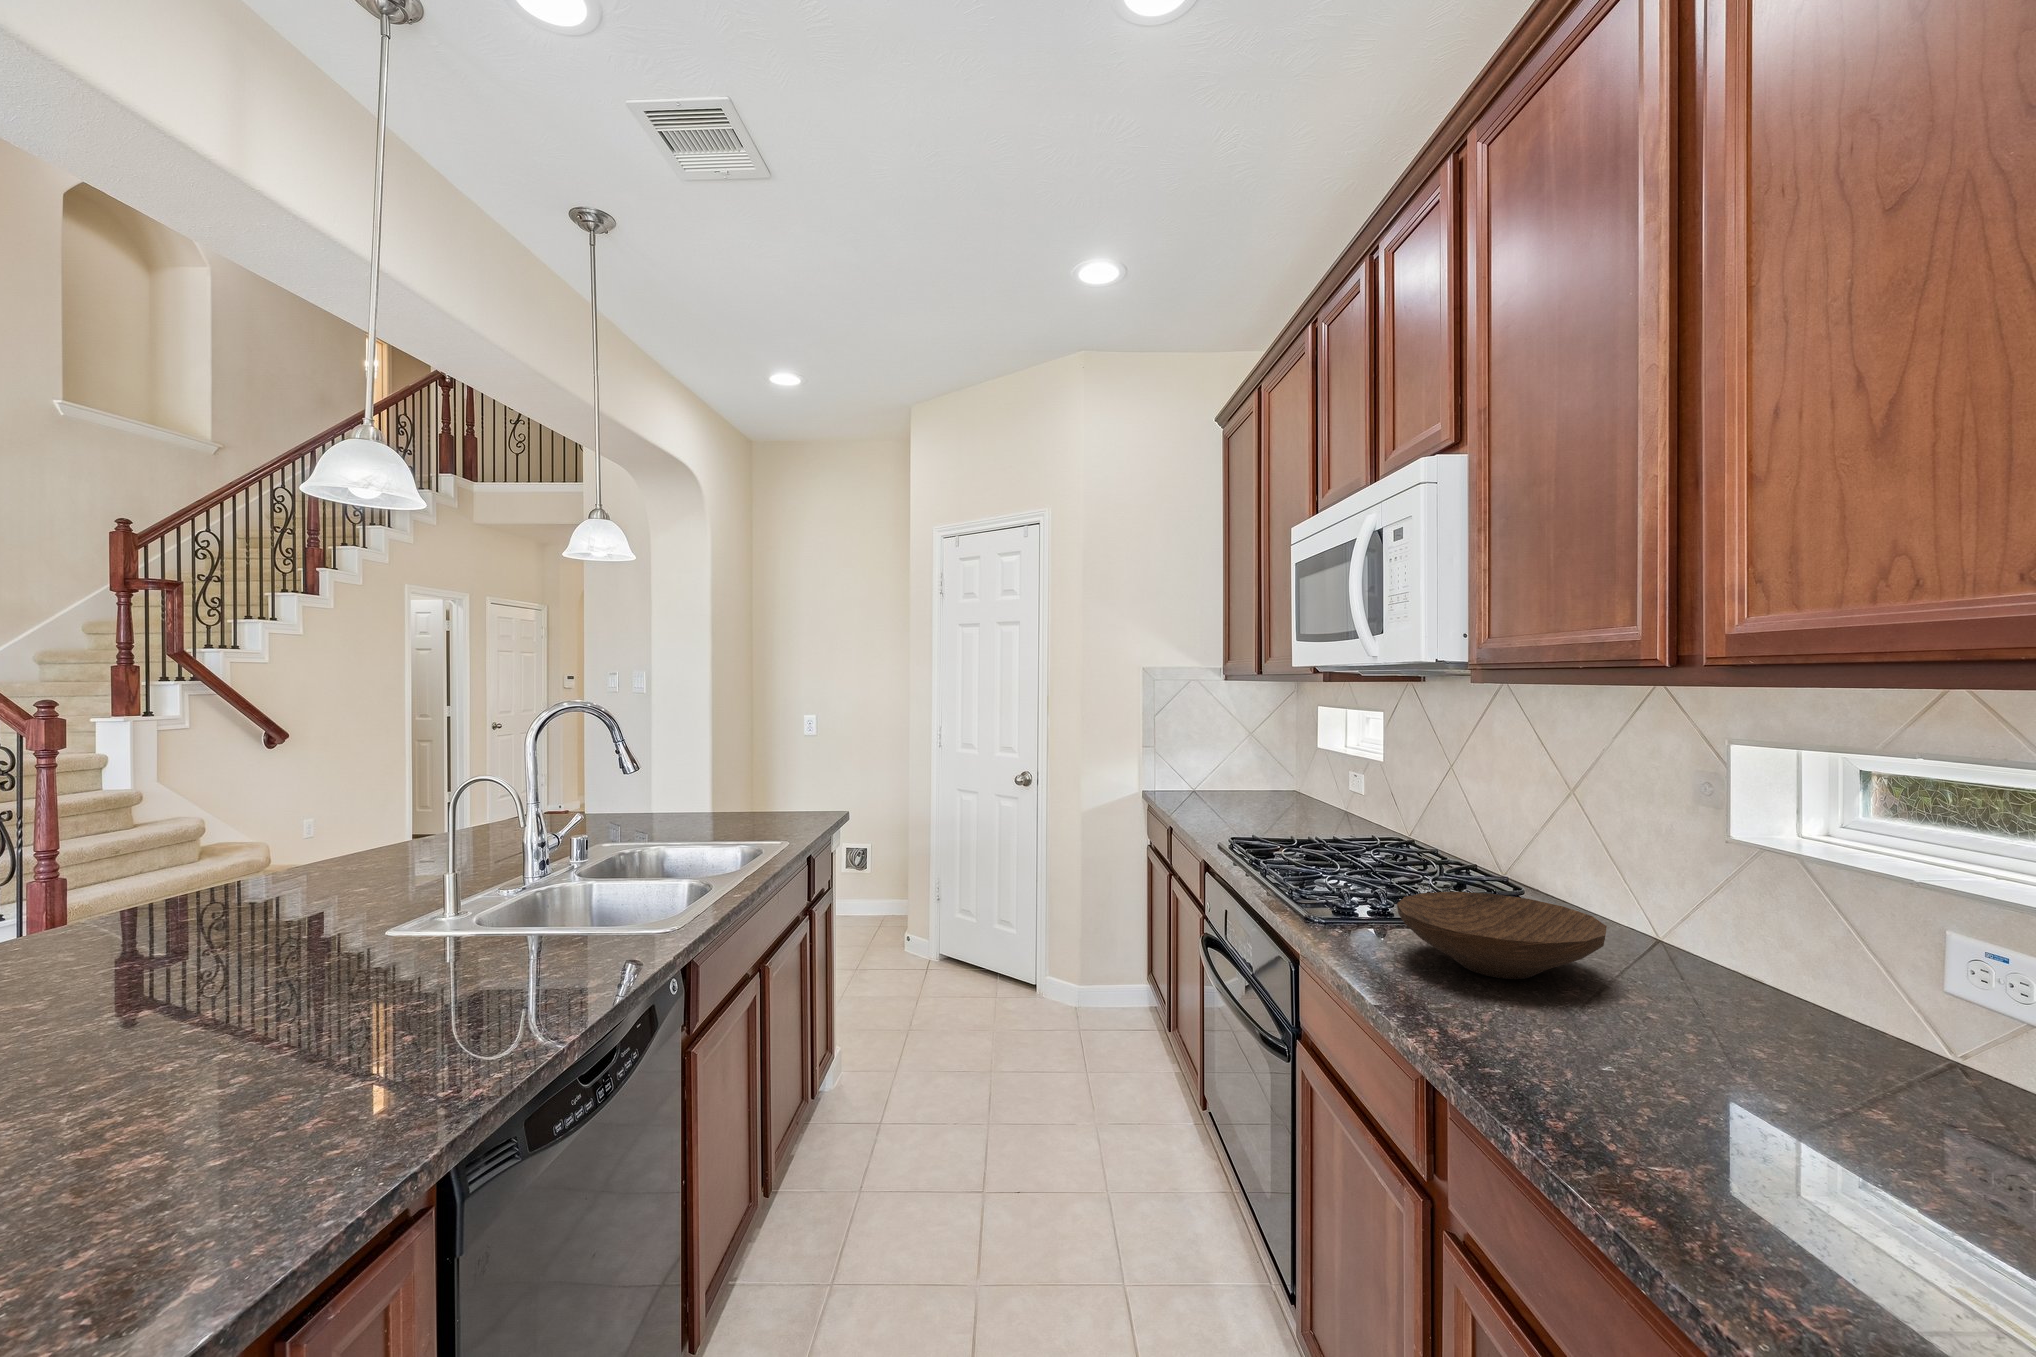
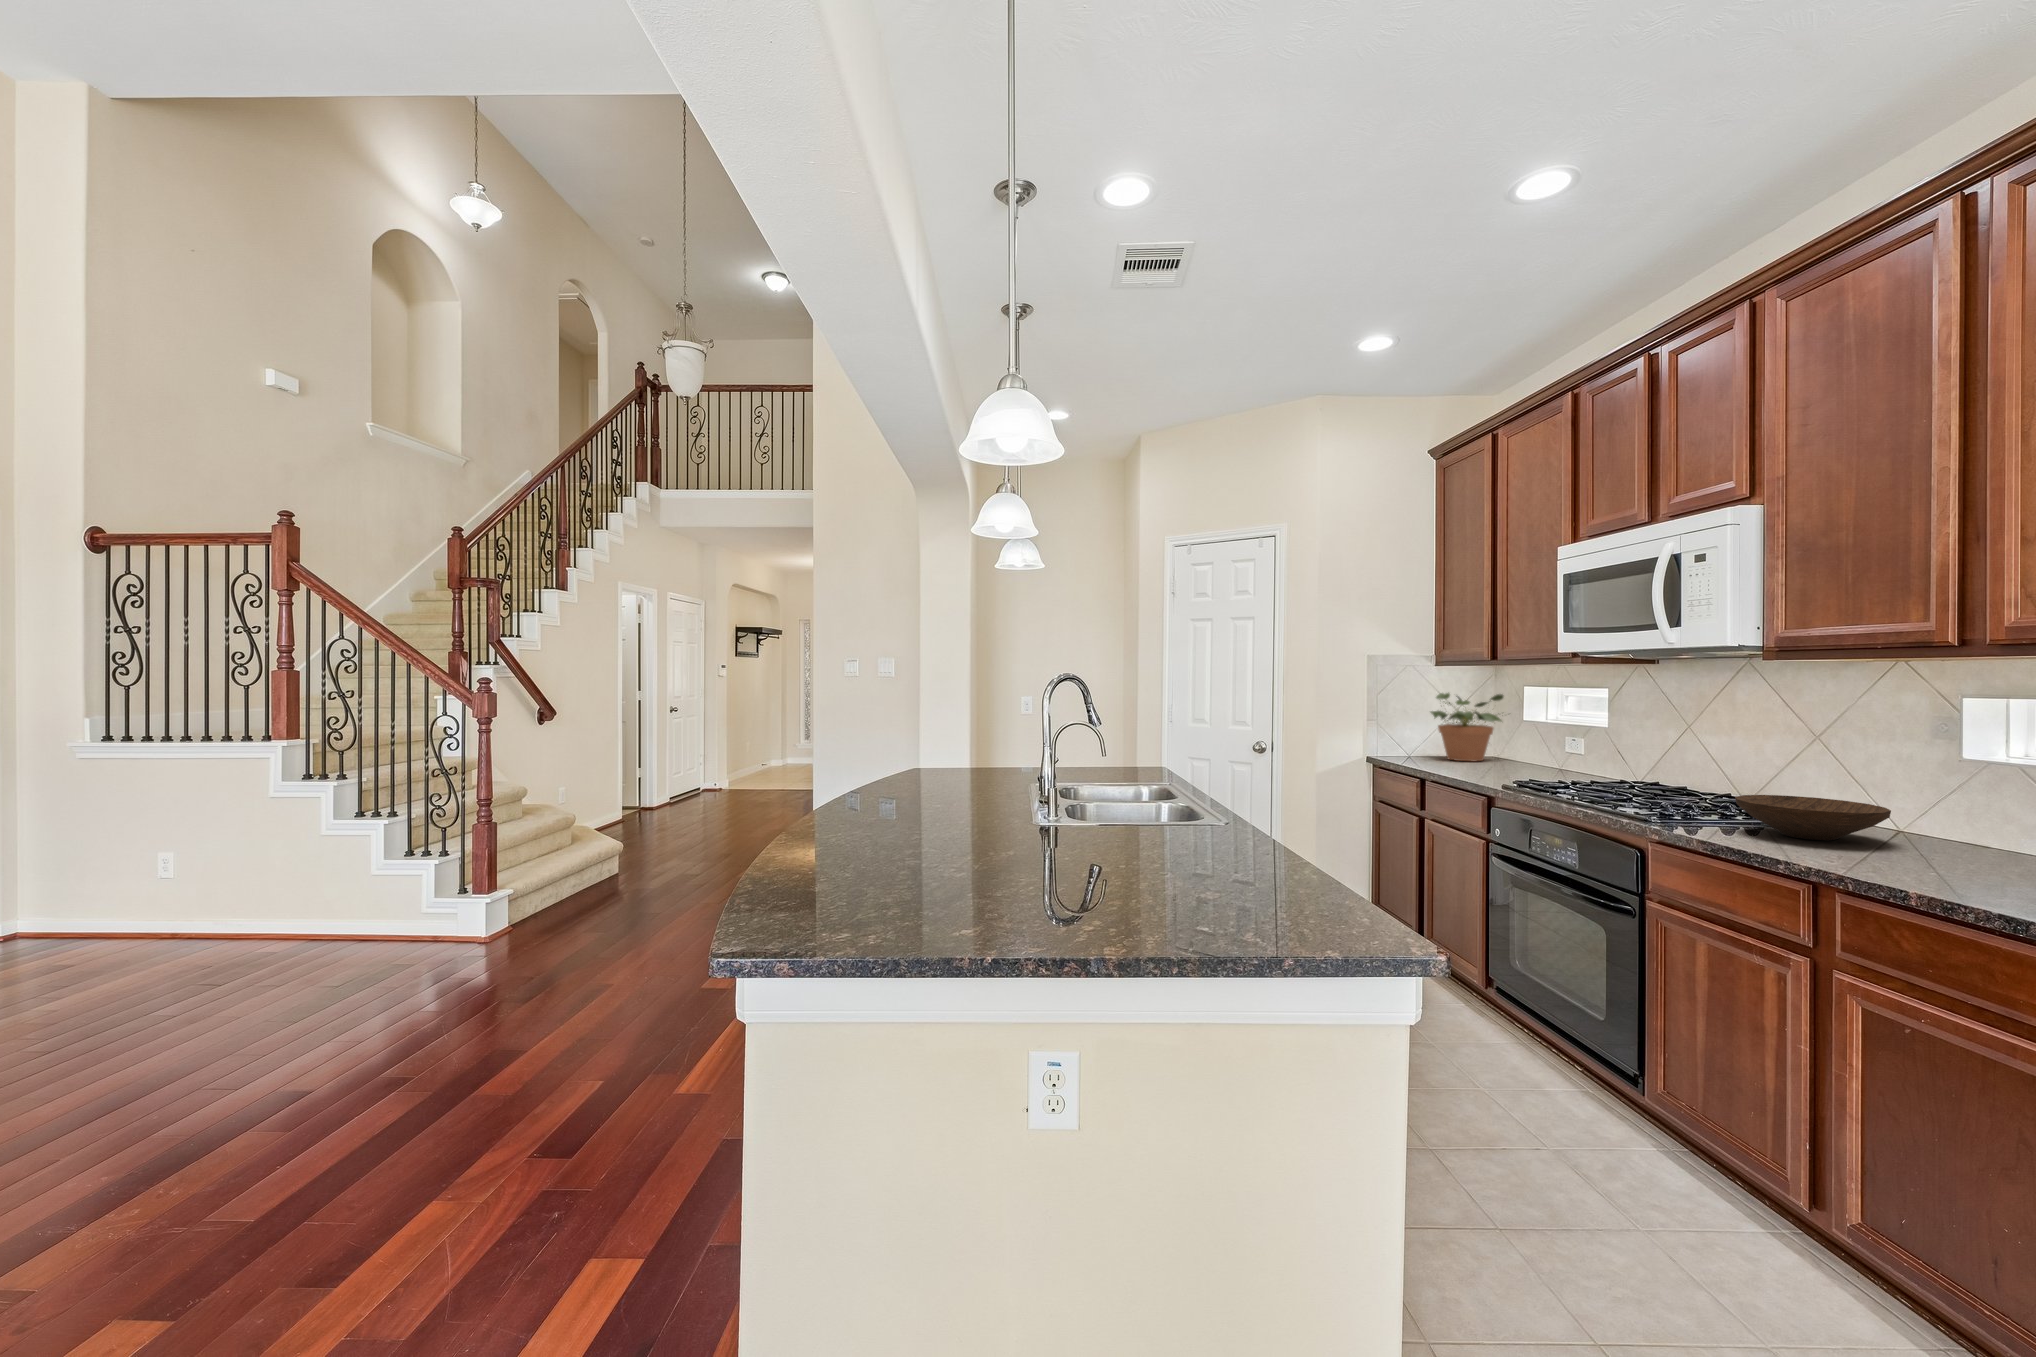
potted plant: none [1195,716,1296,806] -> present [1431,693,1503,761]

